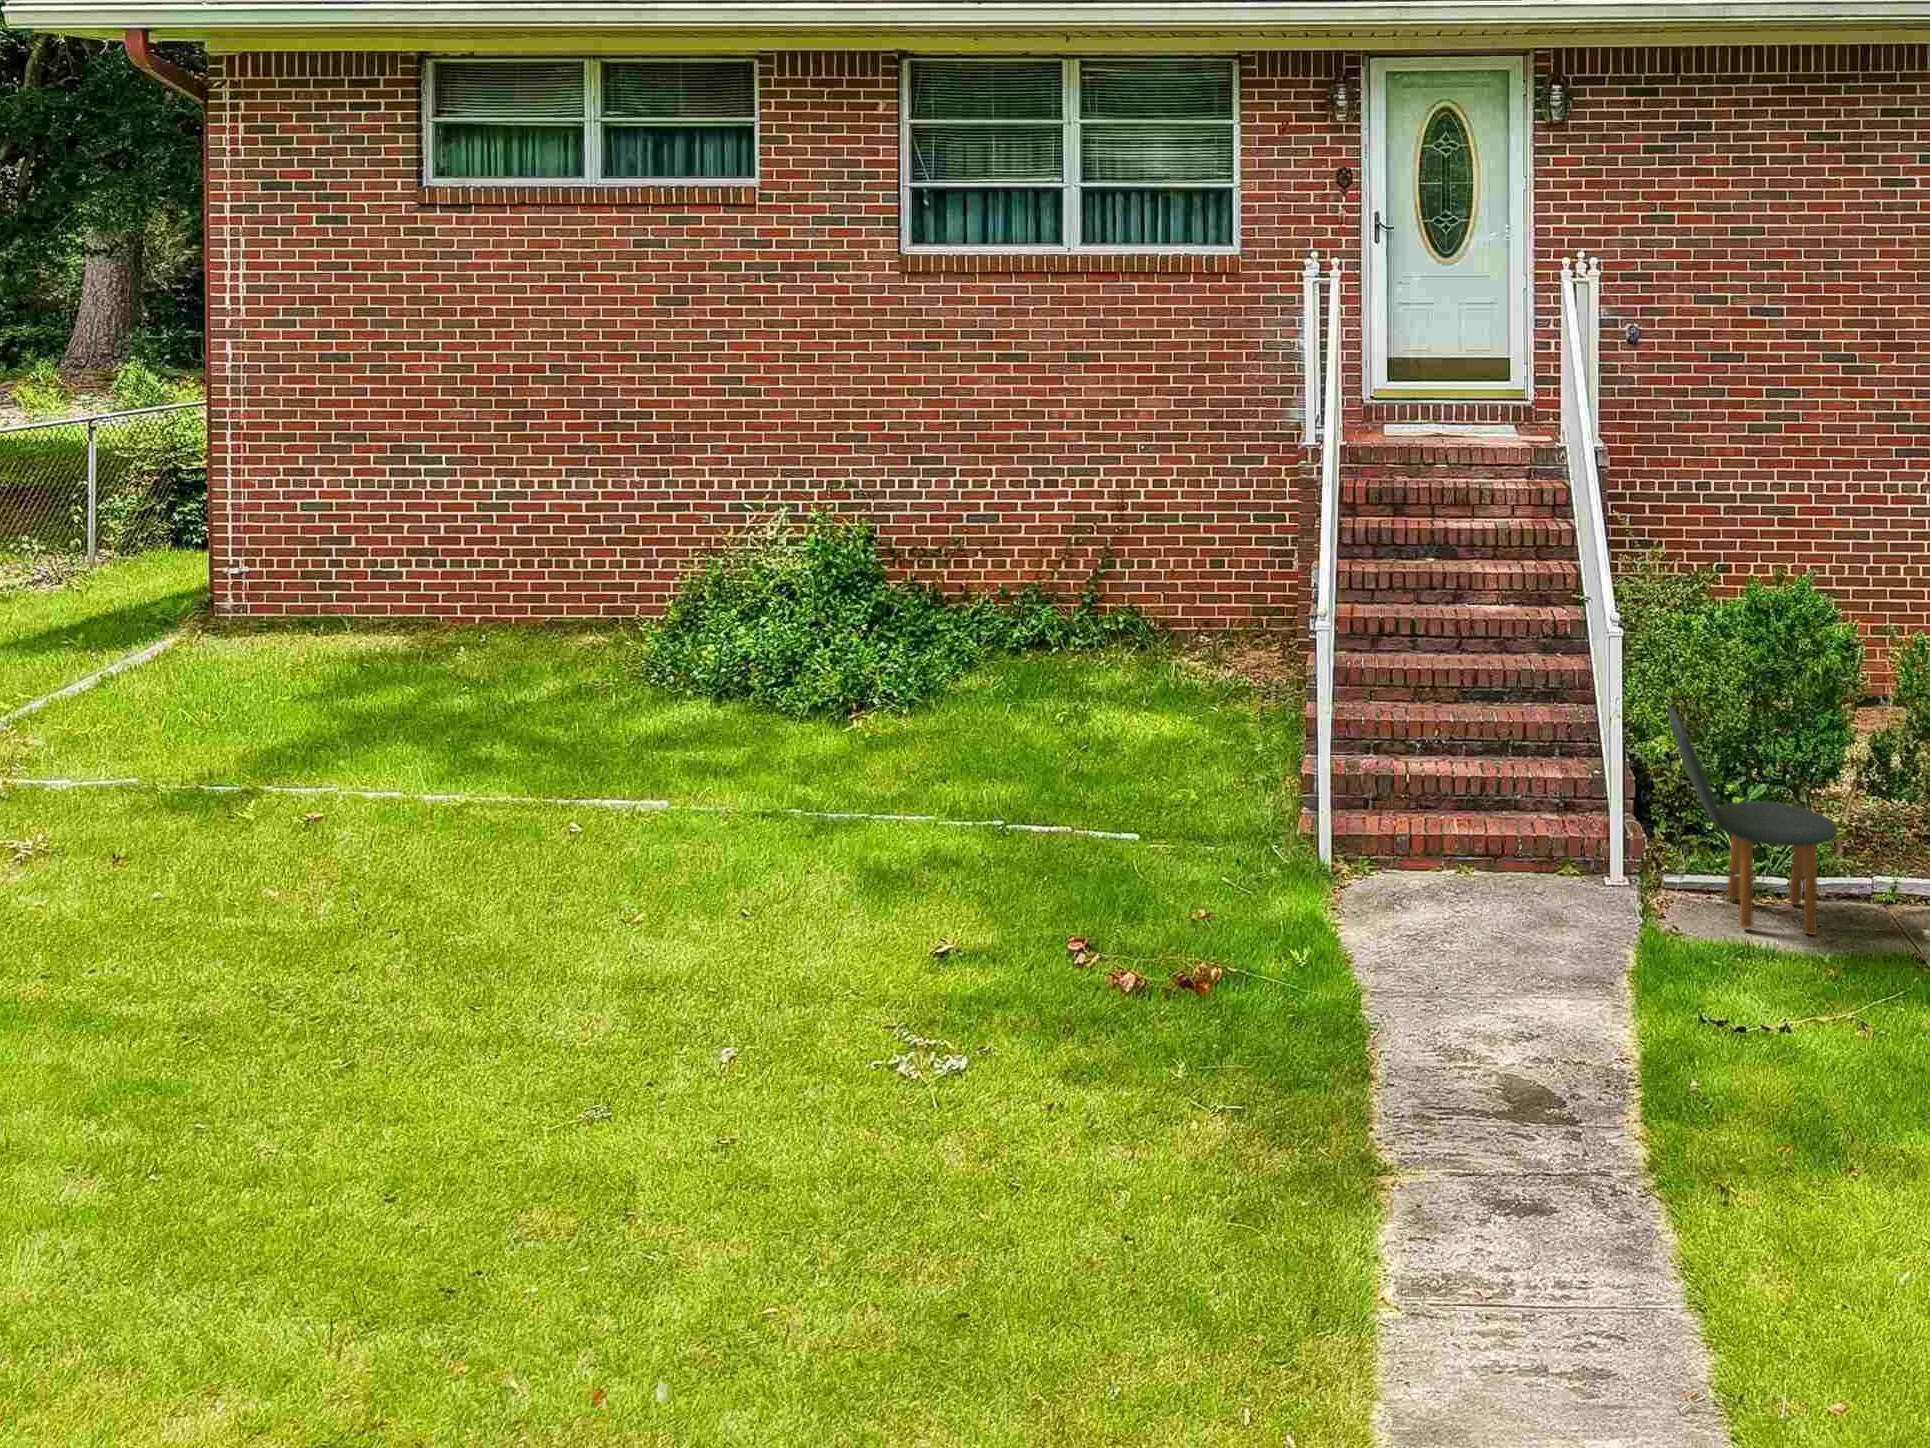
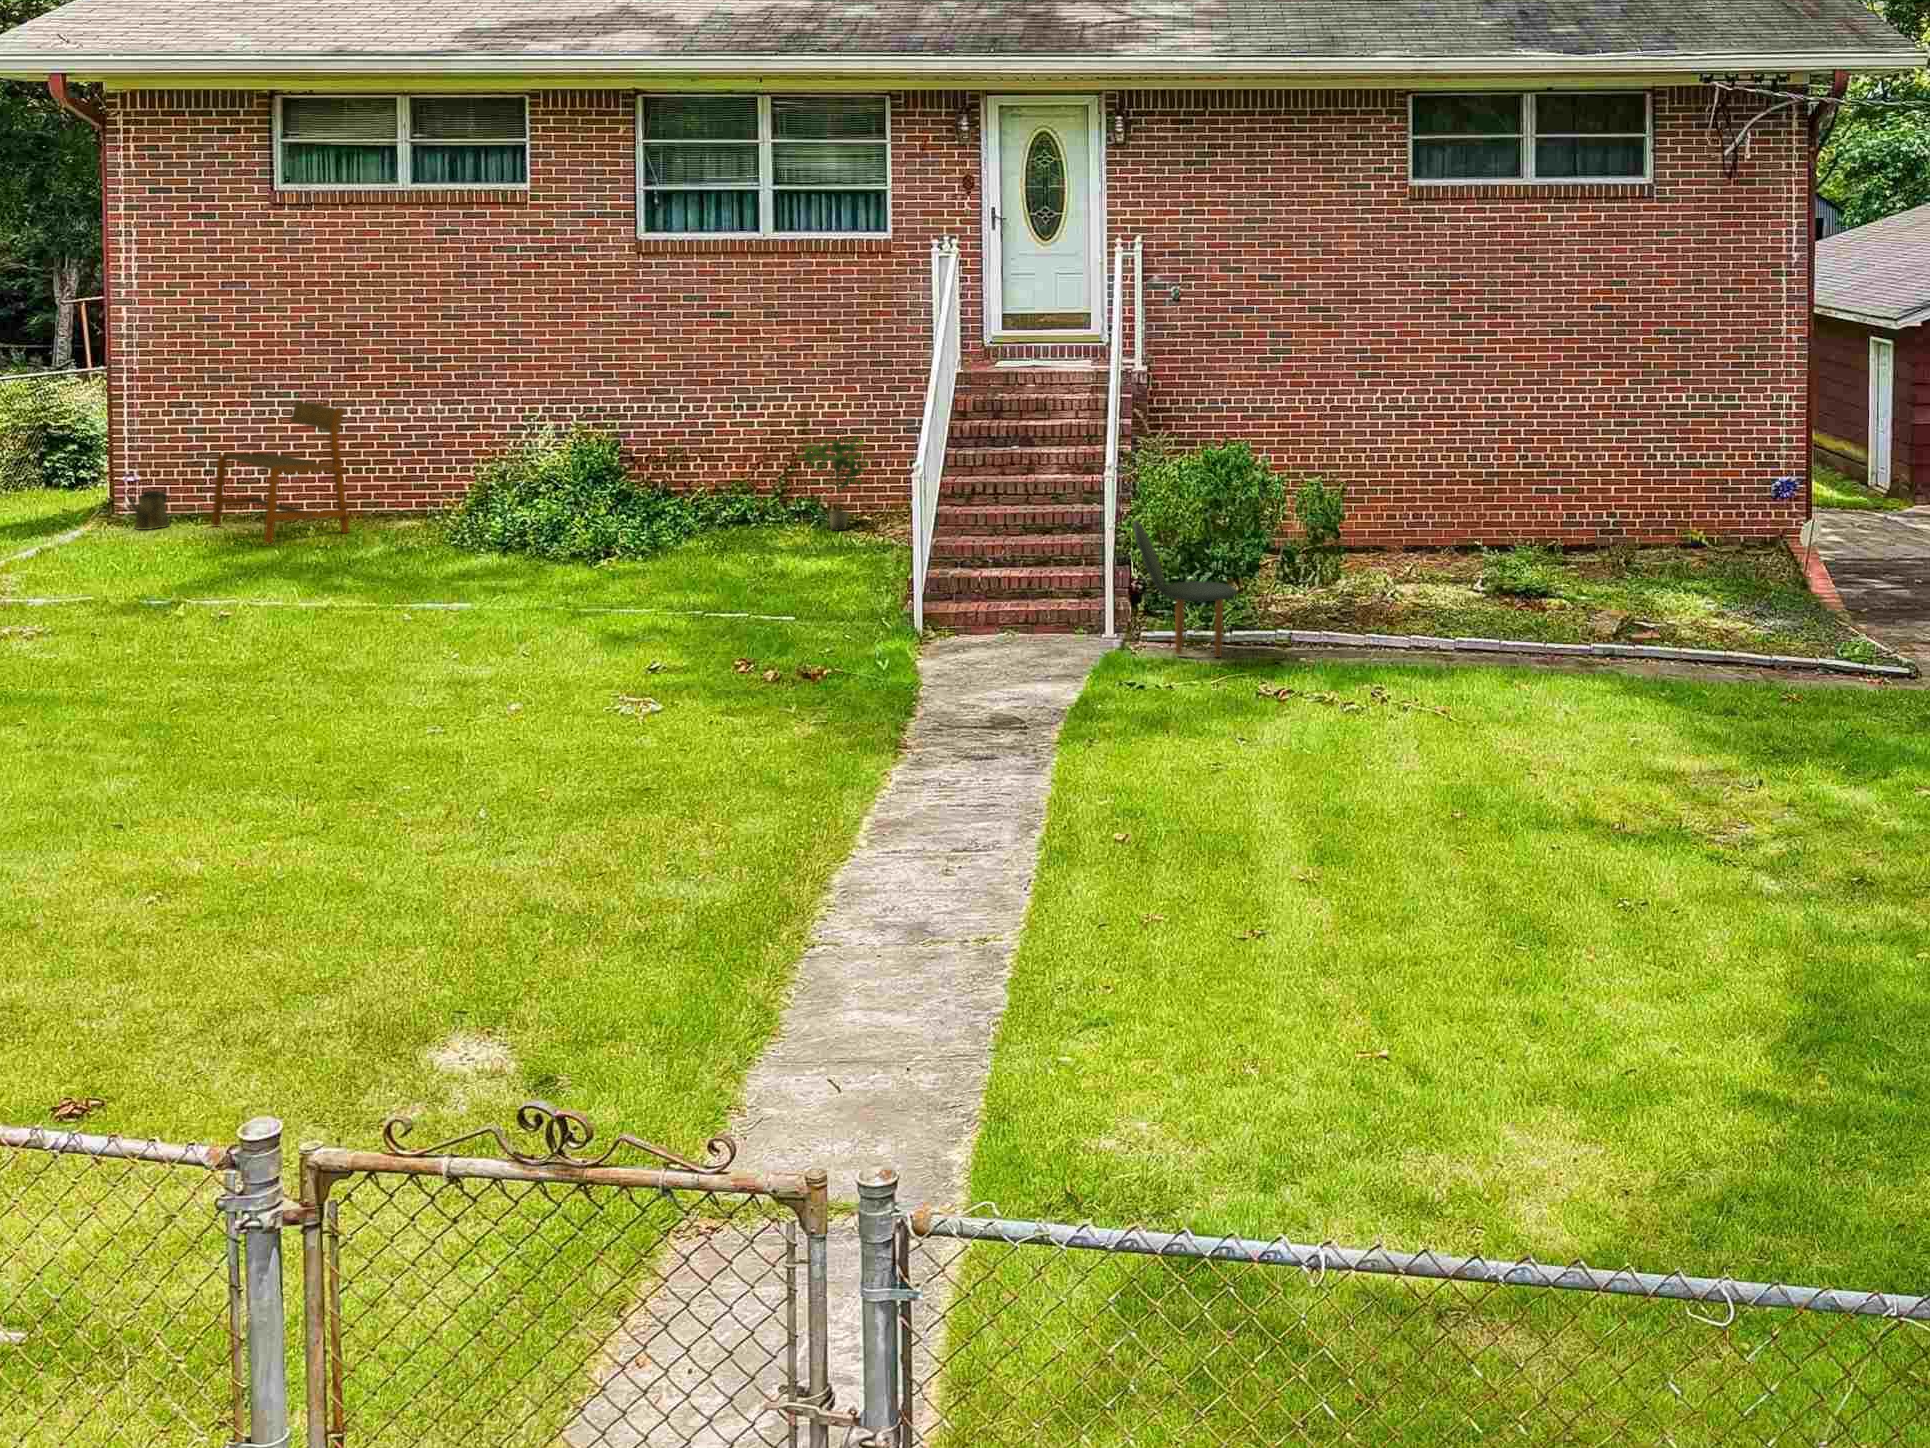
bench: none [338,461,514,668] -> present [212,401,350,543]
potted plant: none [1109,528,1213,662] -> present [797,436,869,531]
watering can: none [222,585,287,637] -> present [126,491,169,530]

